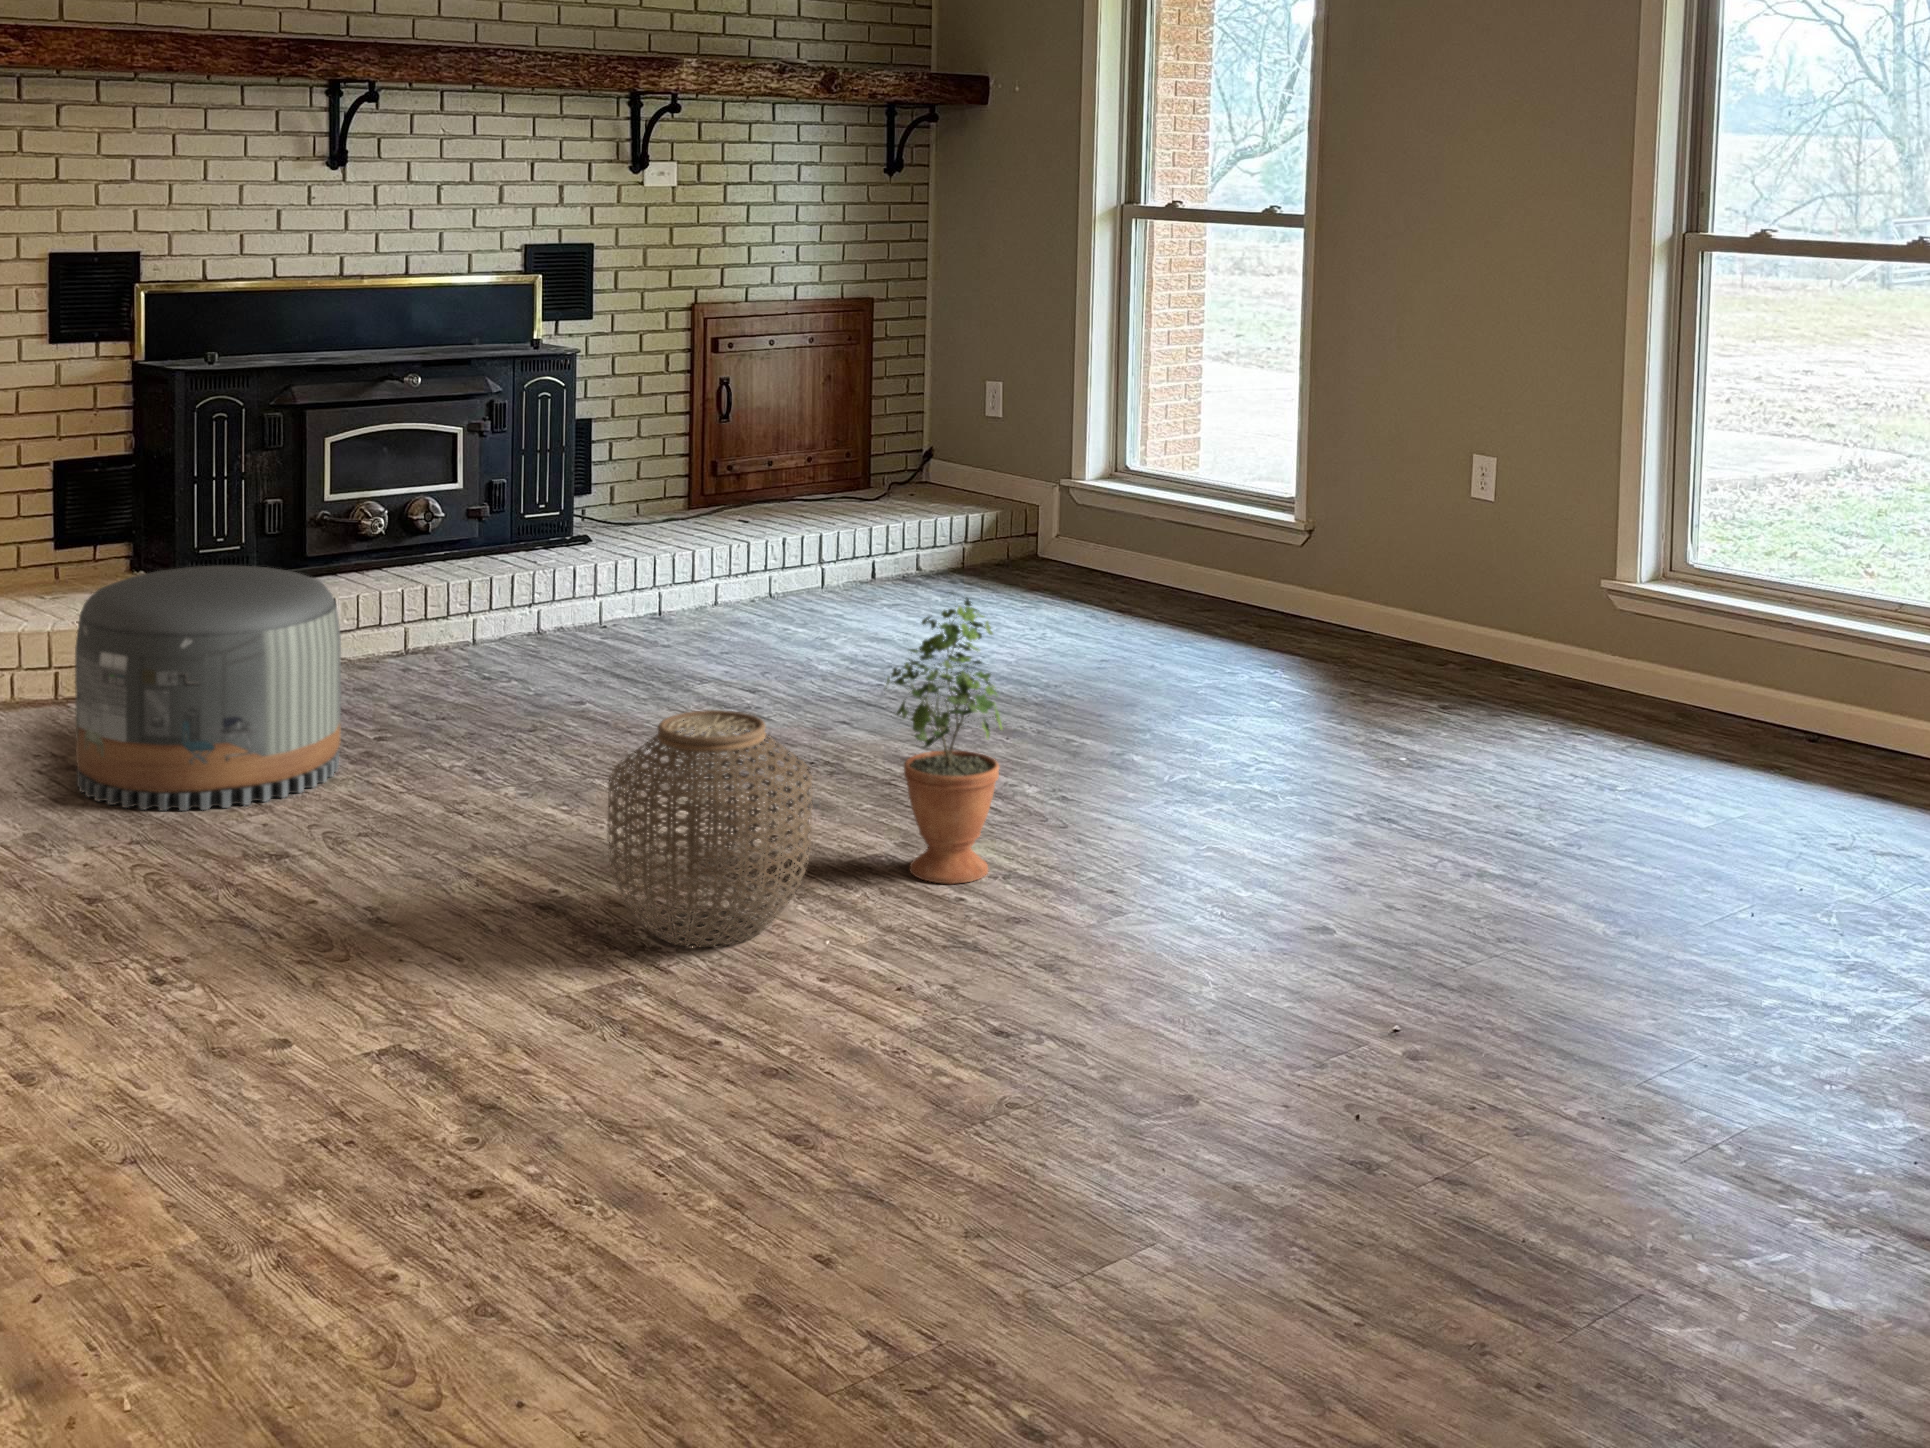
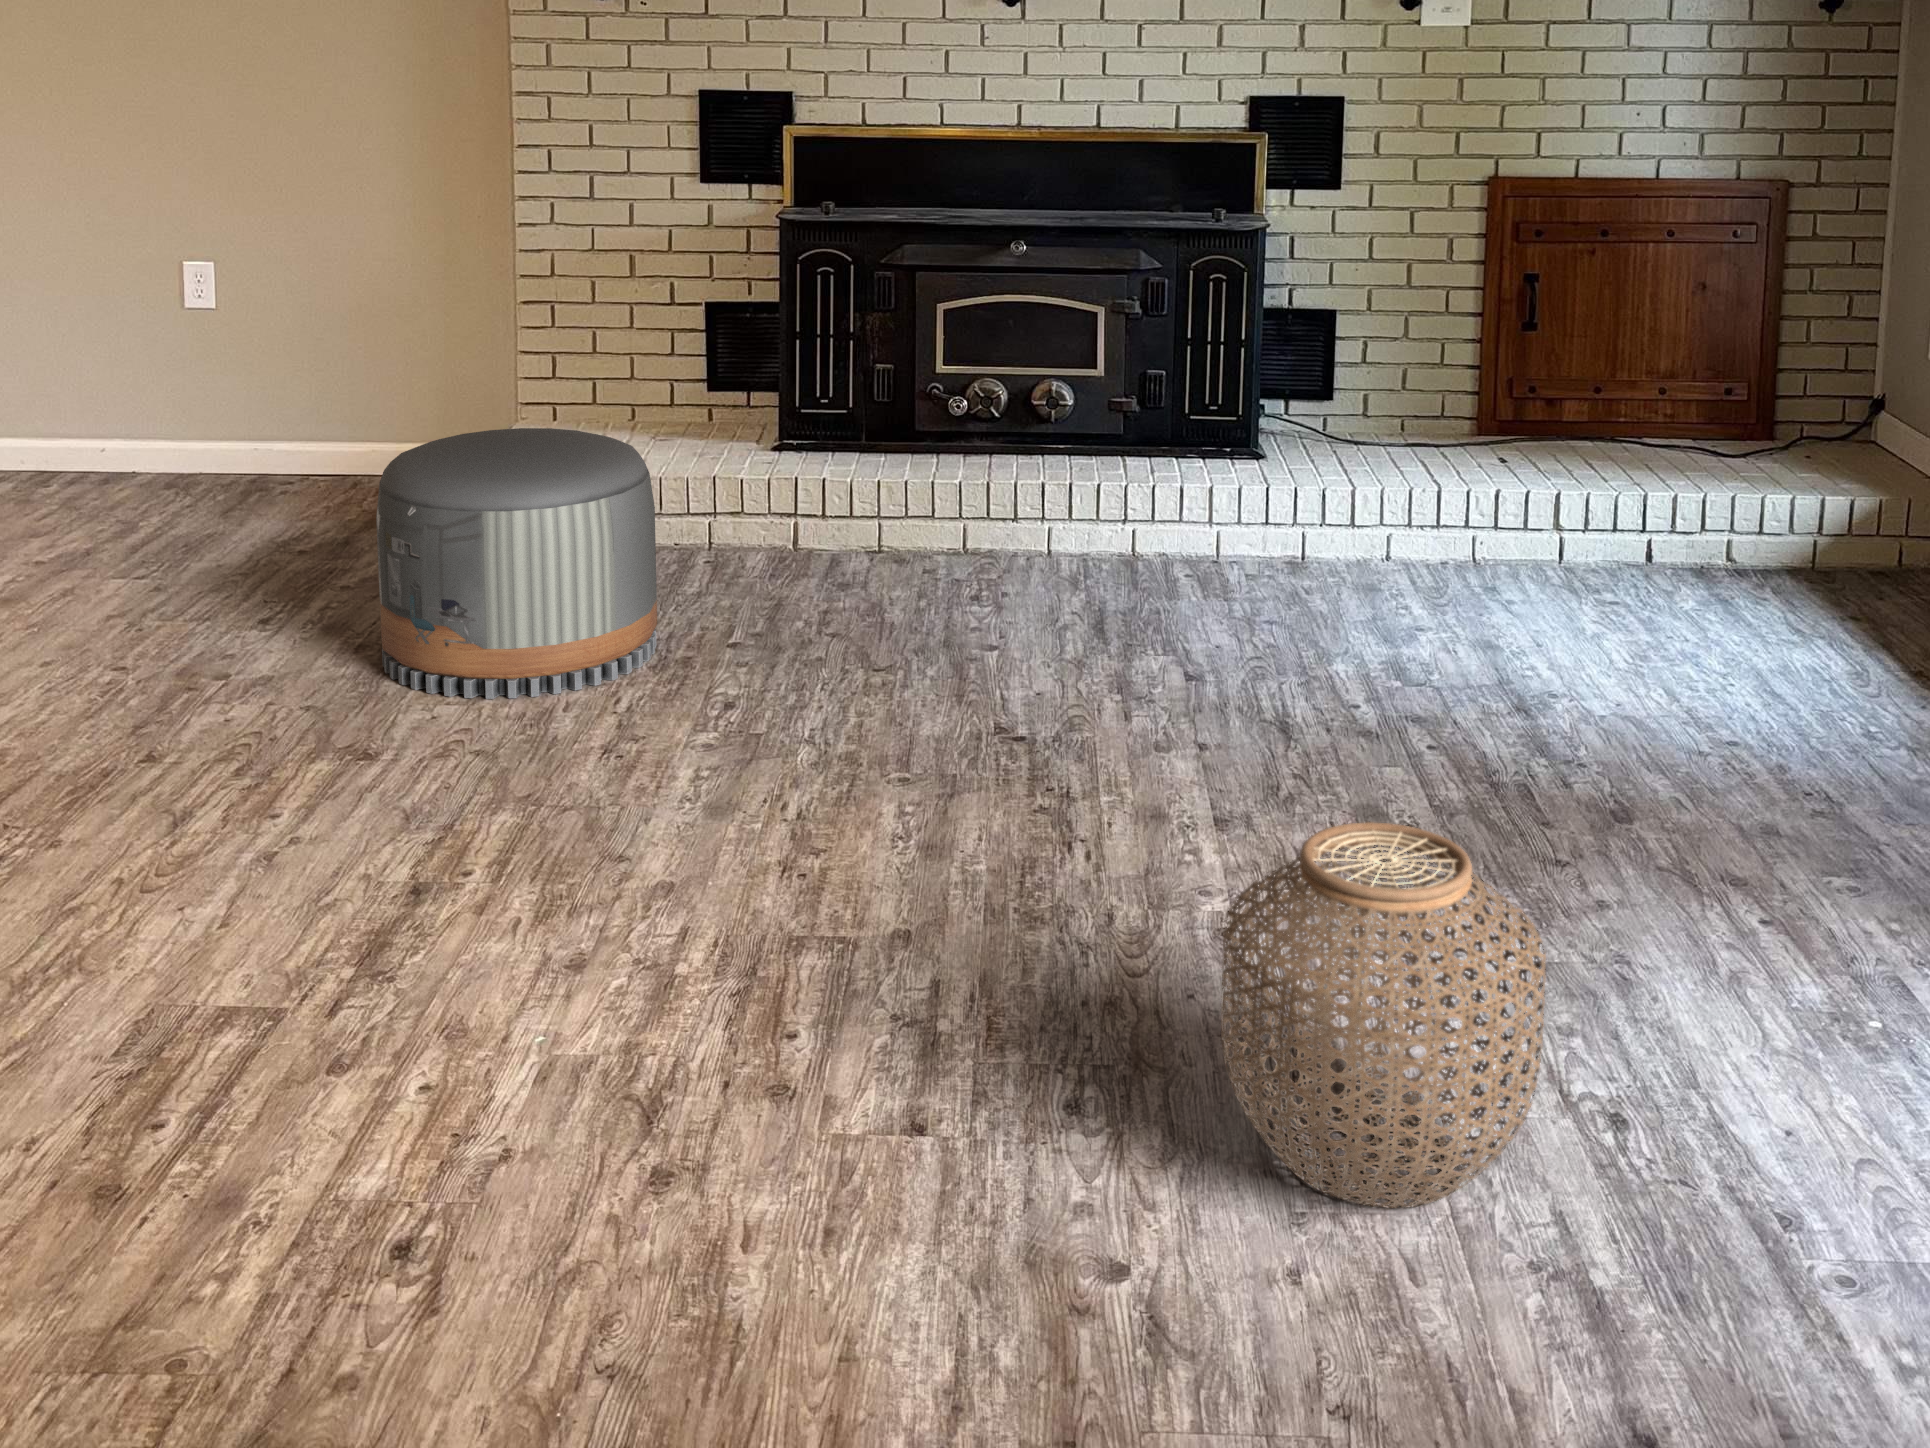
potted plant: present [886,598,1002,884] -> none [770,623,963,1068]
woven basket: present [608,710,812,947] -> present [1221,822,1546,1208]

